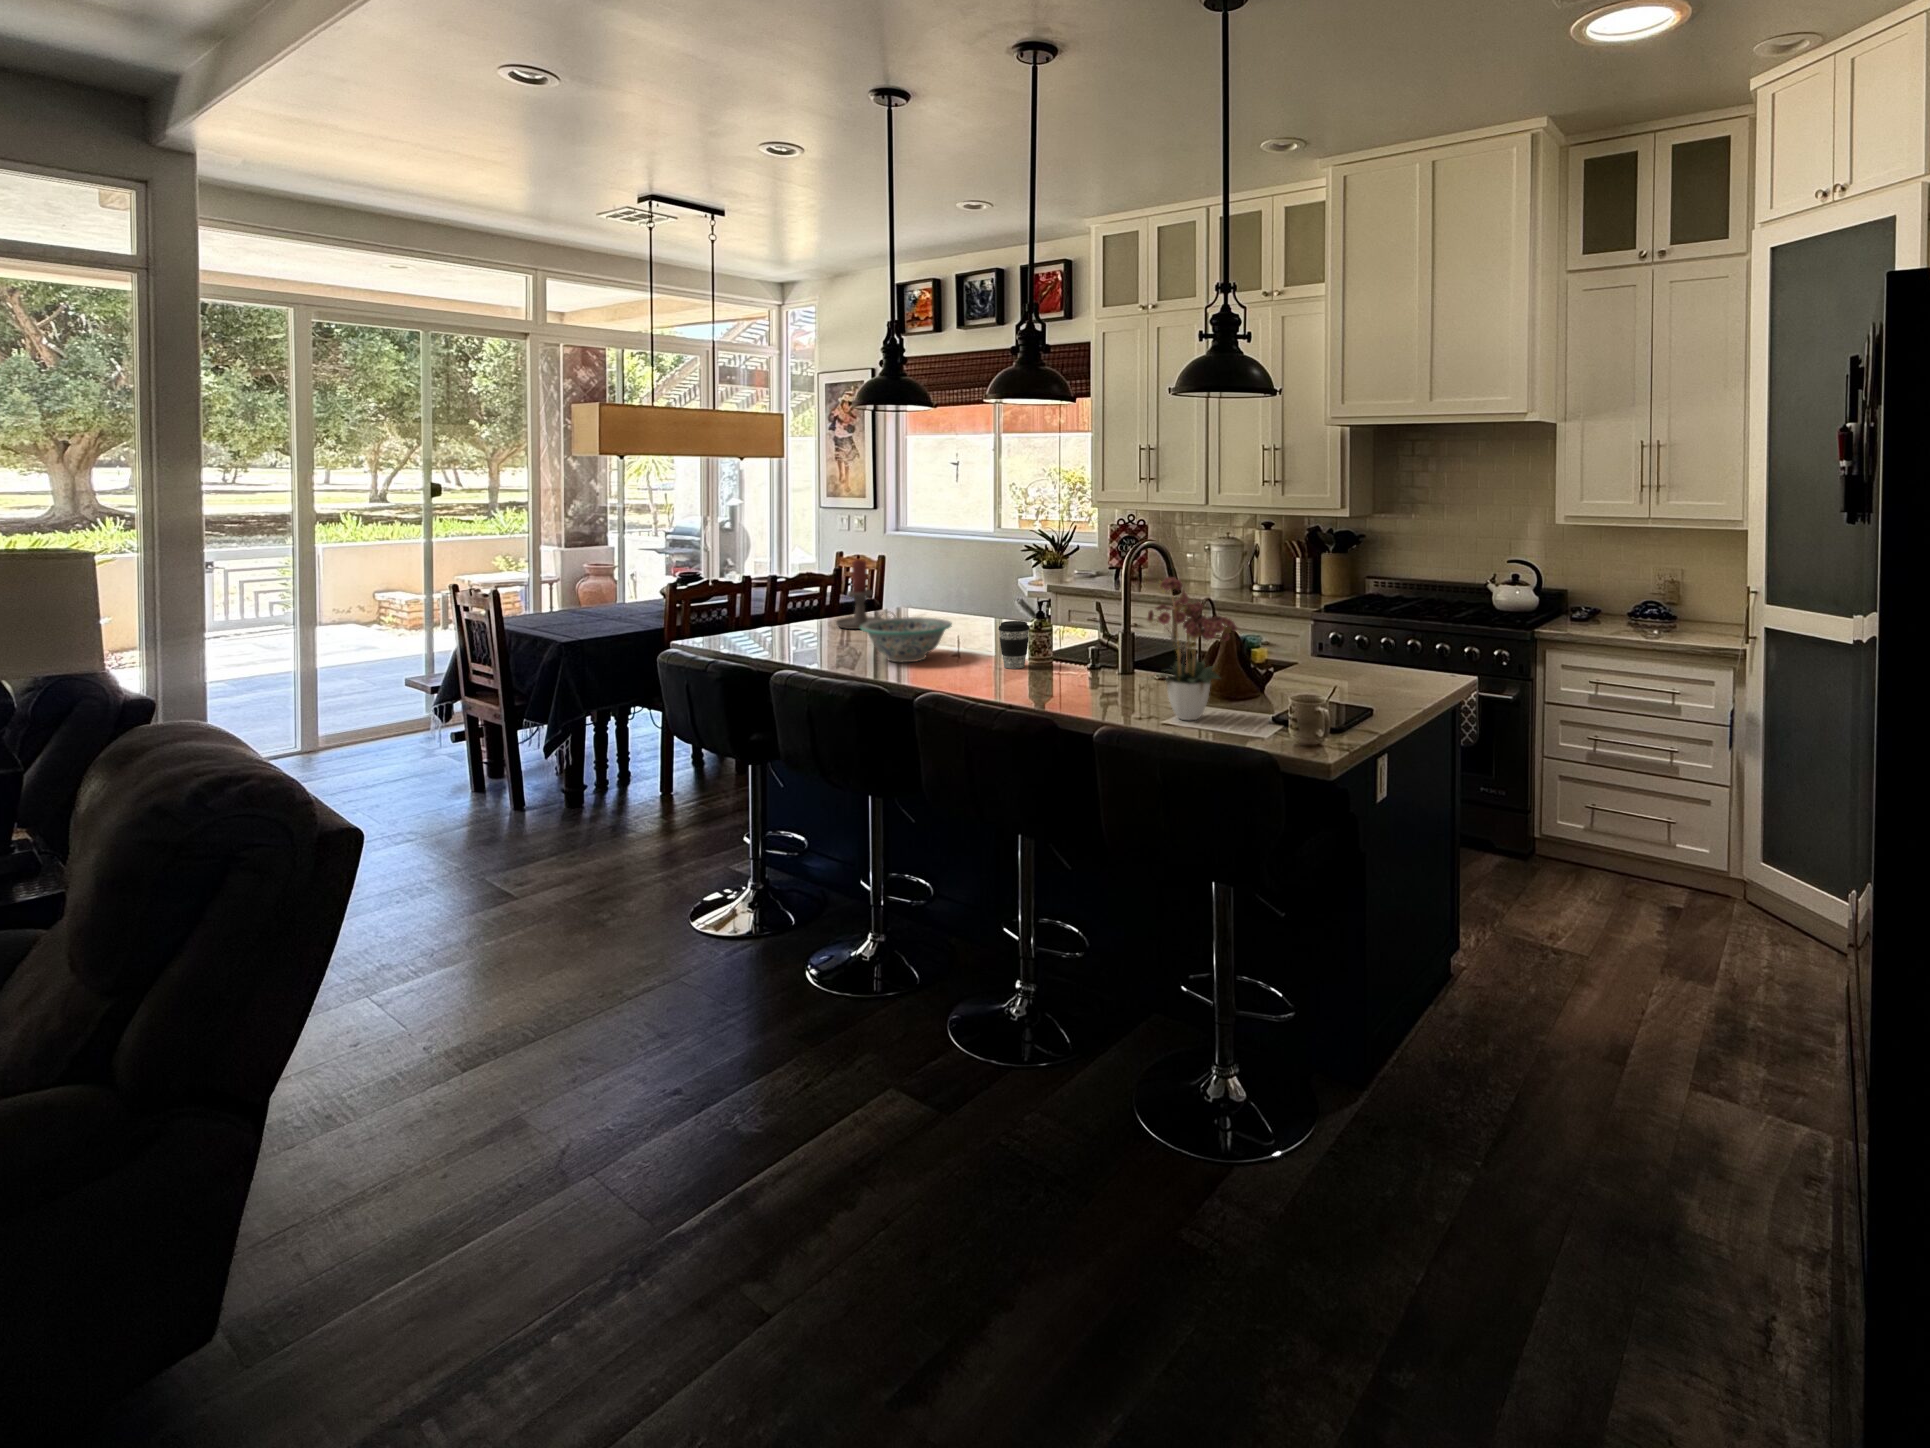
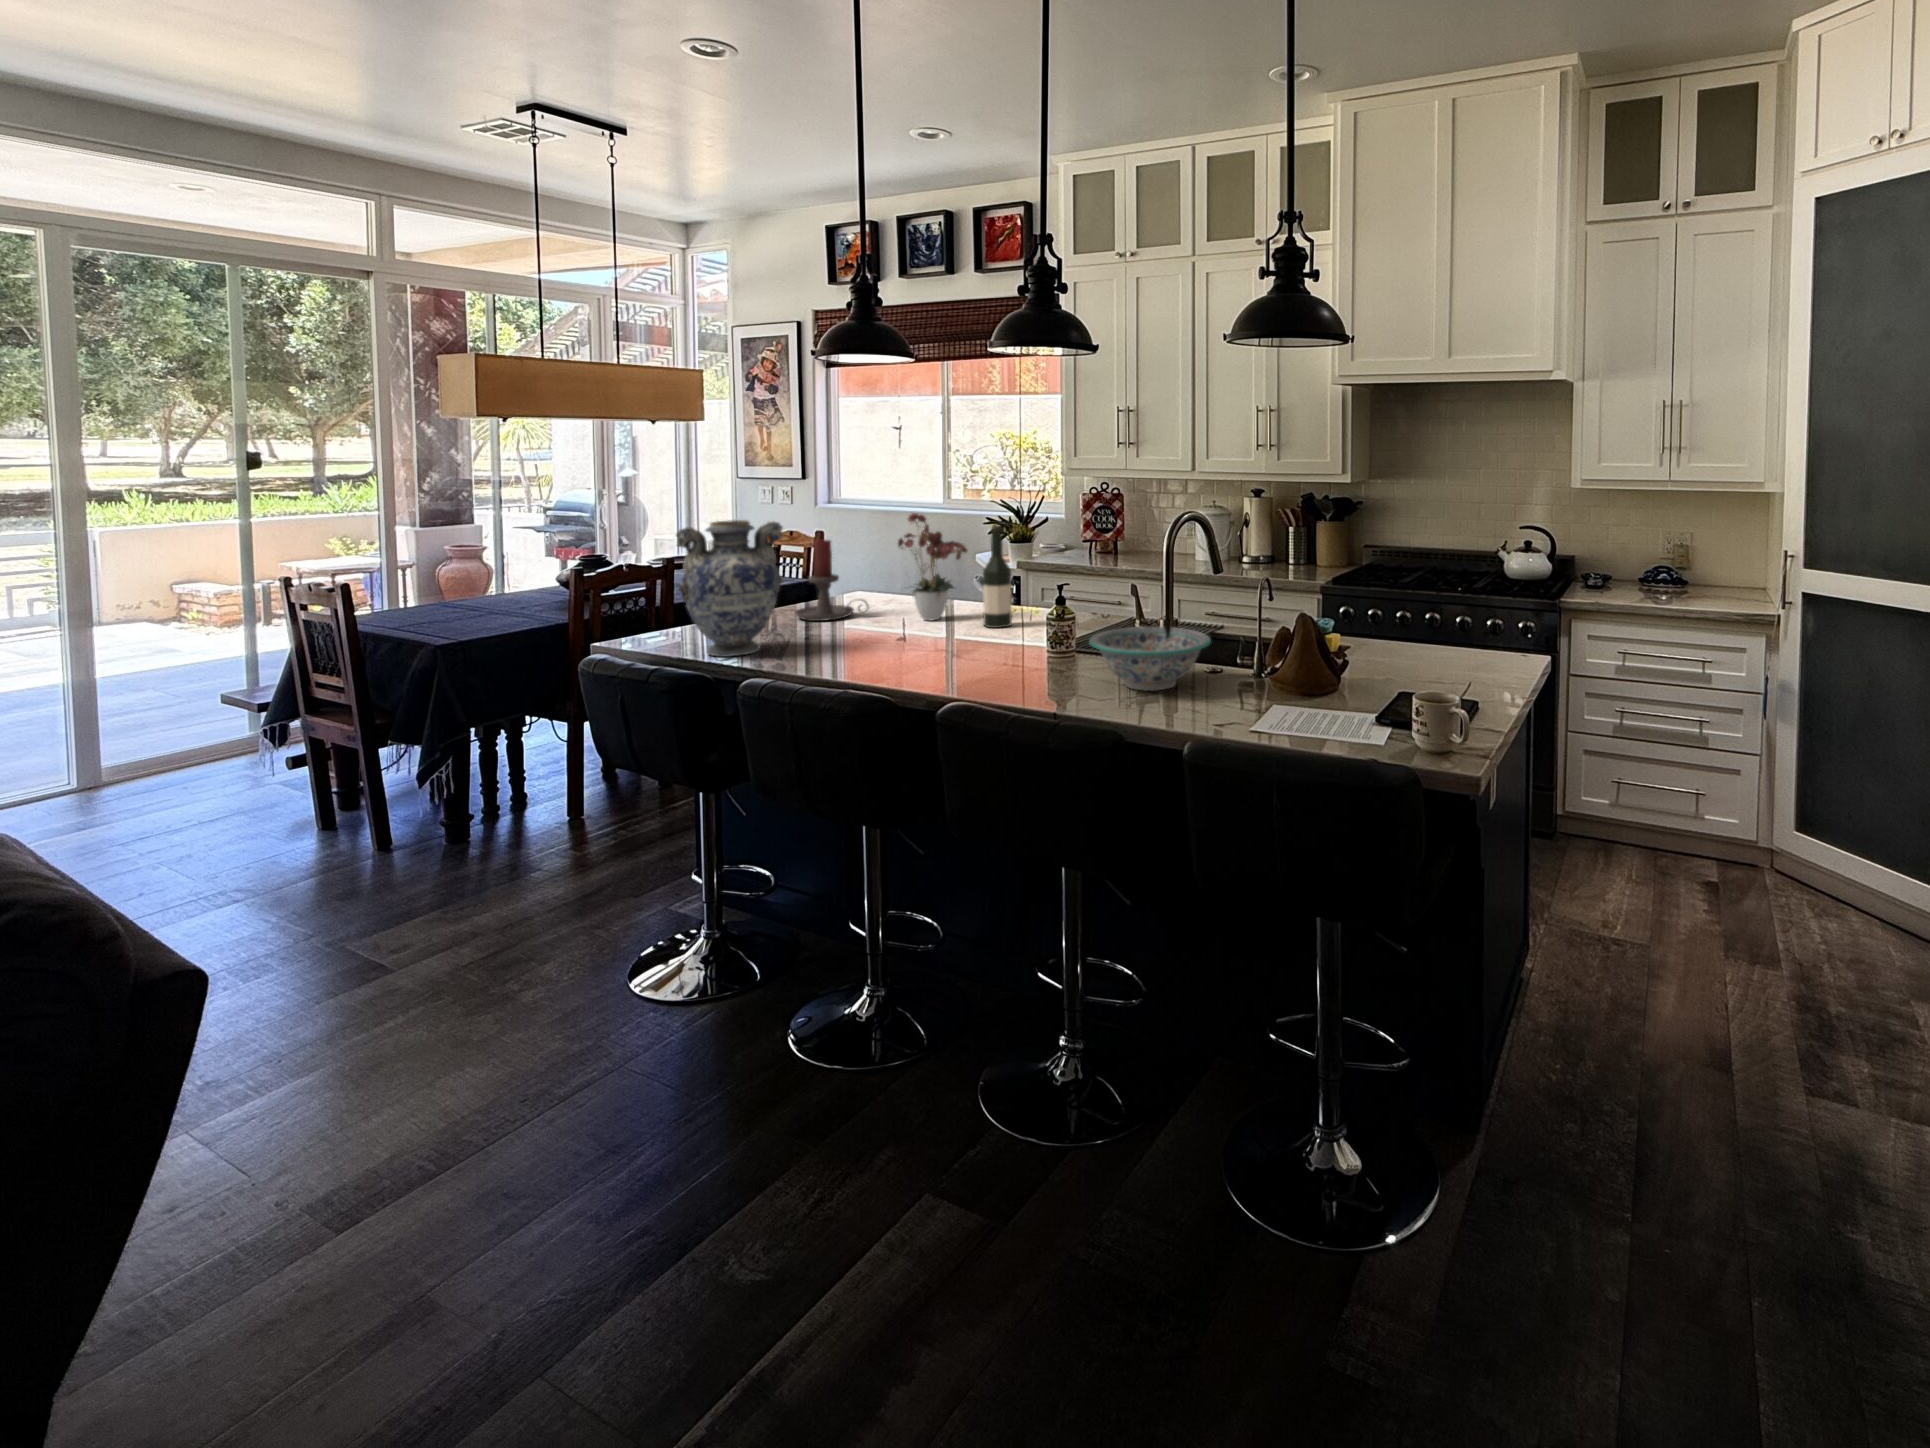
vase: none [732,542,818,654] -> present [676,520,783,657]
wine bottle: none [987,551,1011,639] -> present [983,526,1012,628]
flower arrangement: present [1148,577,1237,720] -> present [898,513,967,621]
decorative bowl: present [860,617,952,662] -> present [1089,627,1211,691]
coffee cup: present [999,621,1030,669] -> none [1017,609,1054,665]

